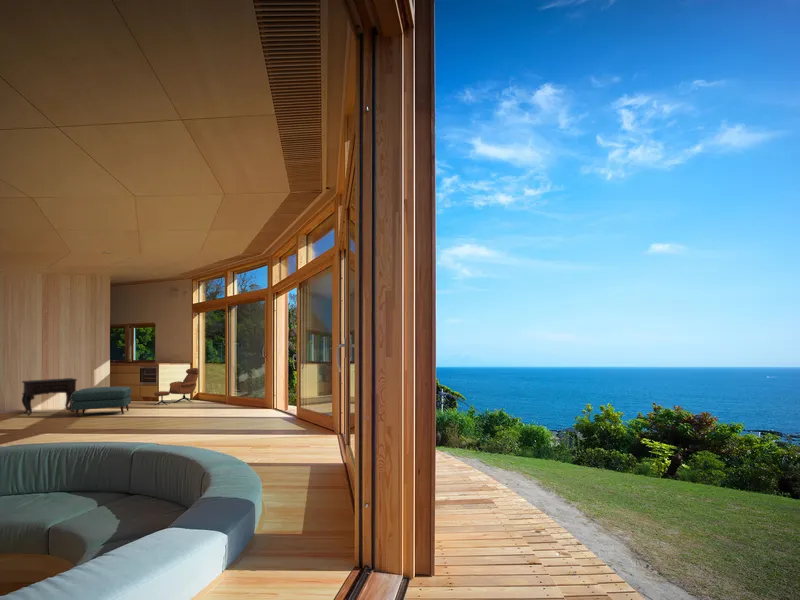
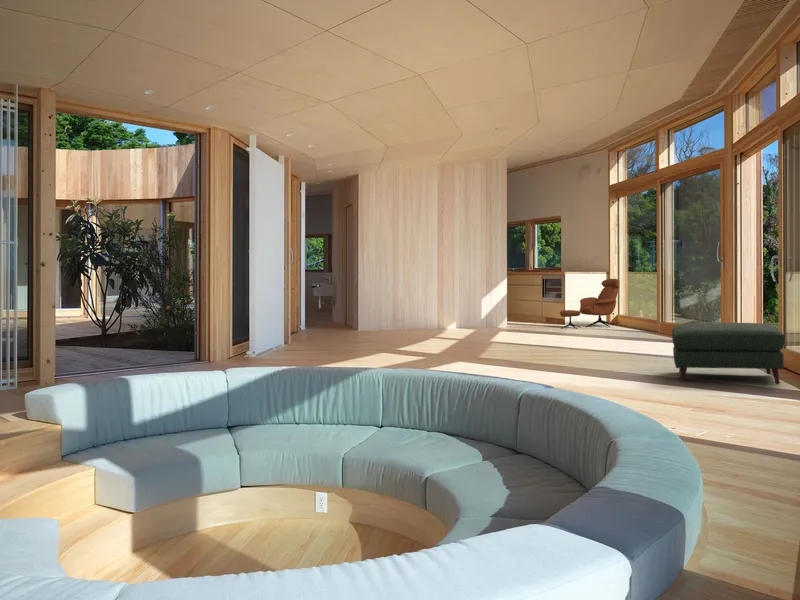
side table: present [22,378,77,416] -> none [413,289,469,333]
ottoman: present [71,387,132,417] -> present [672,323,785,384]

